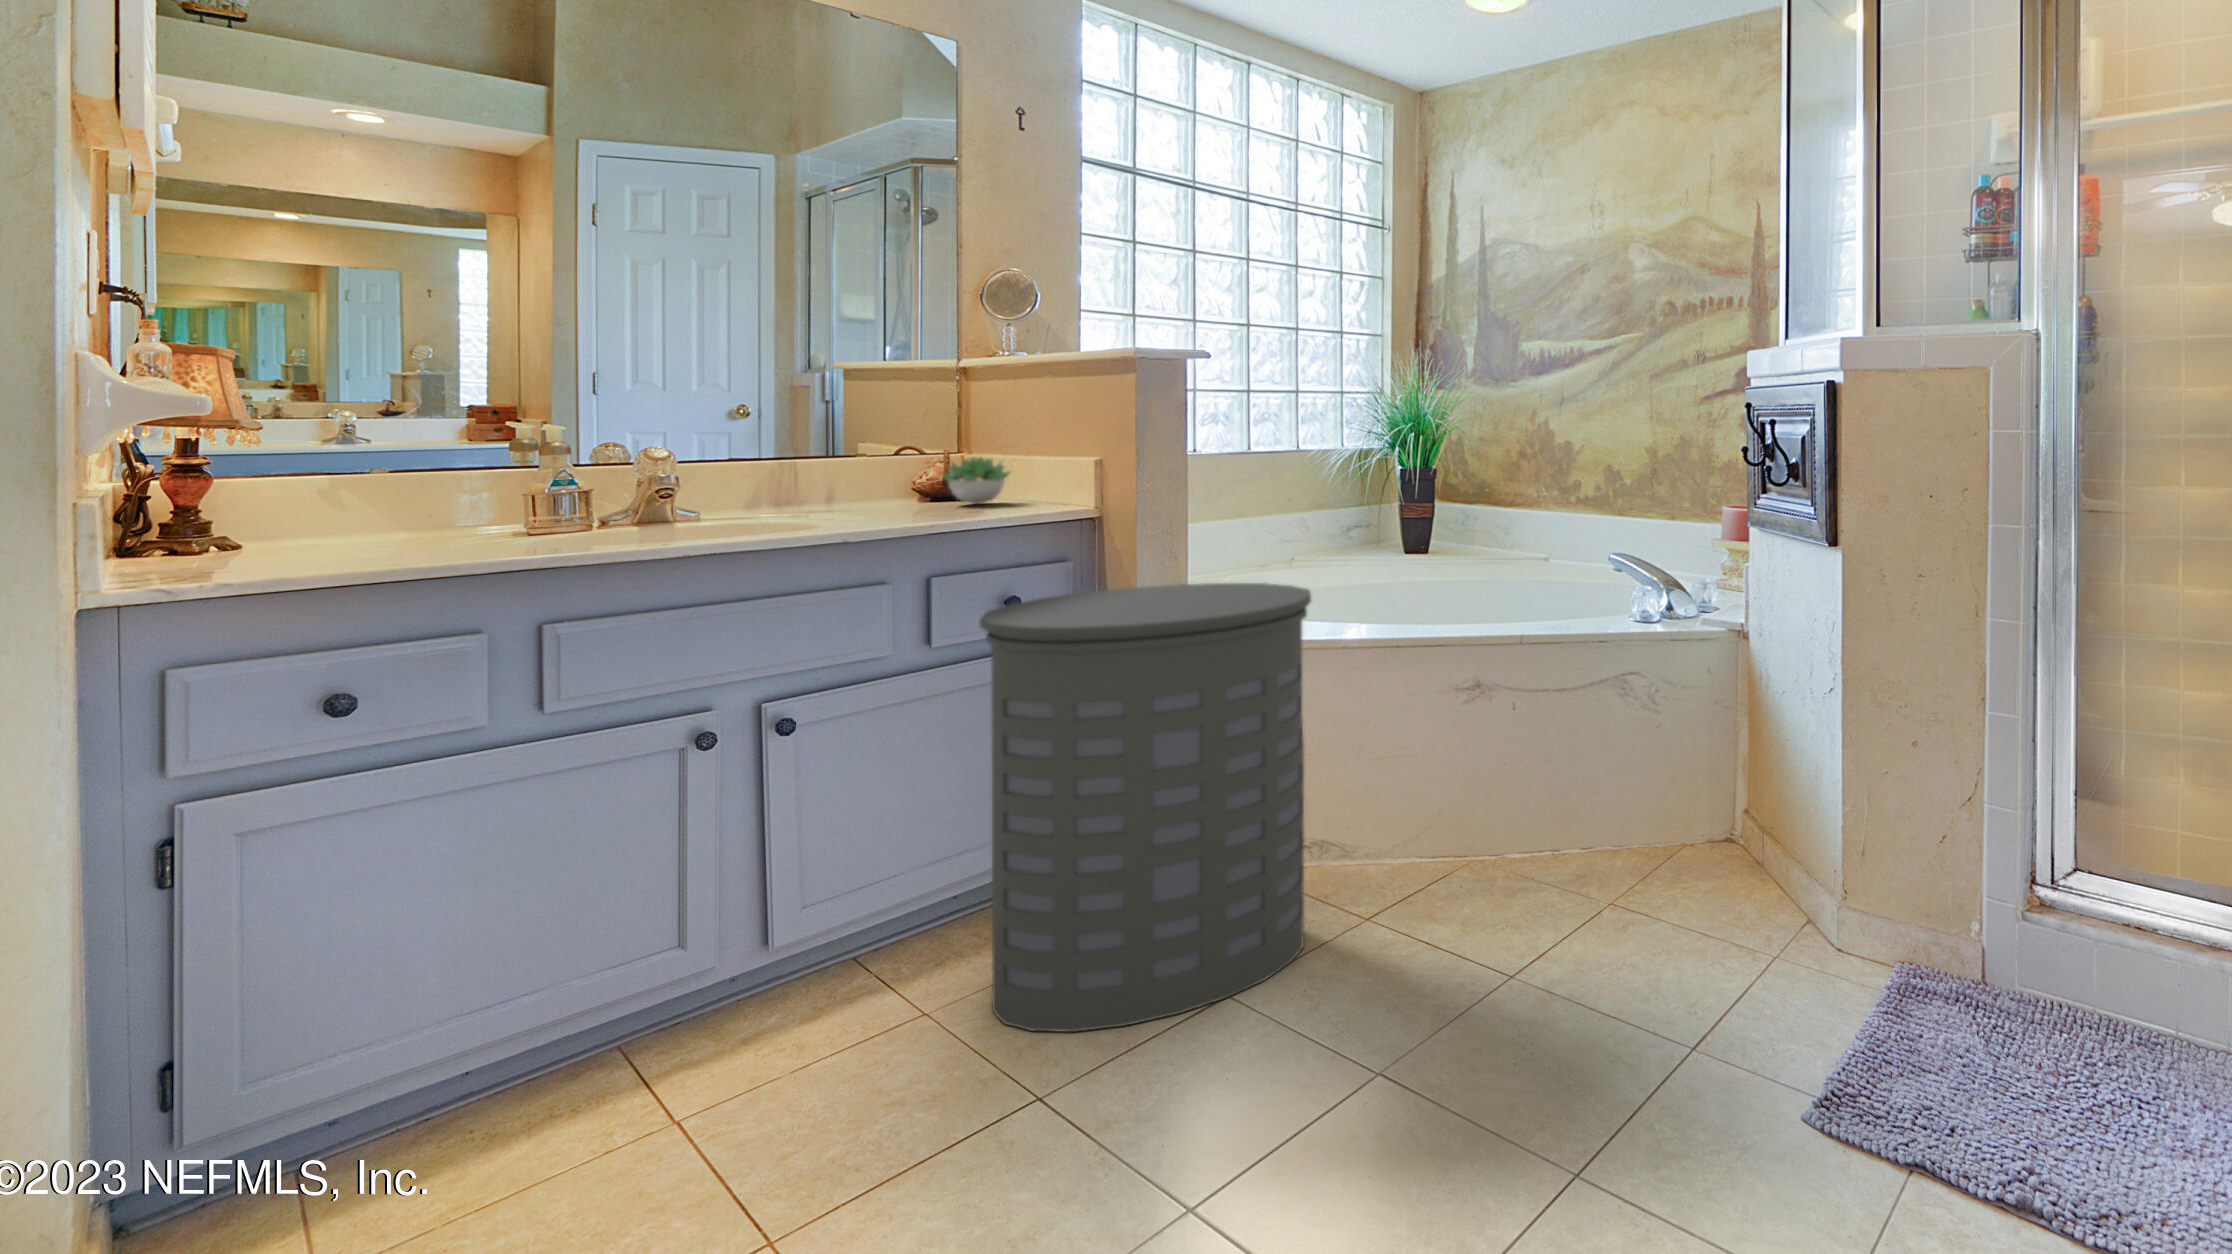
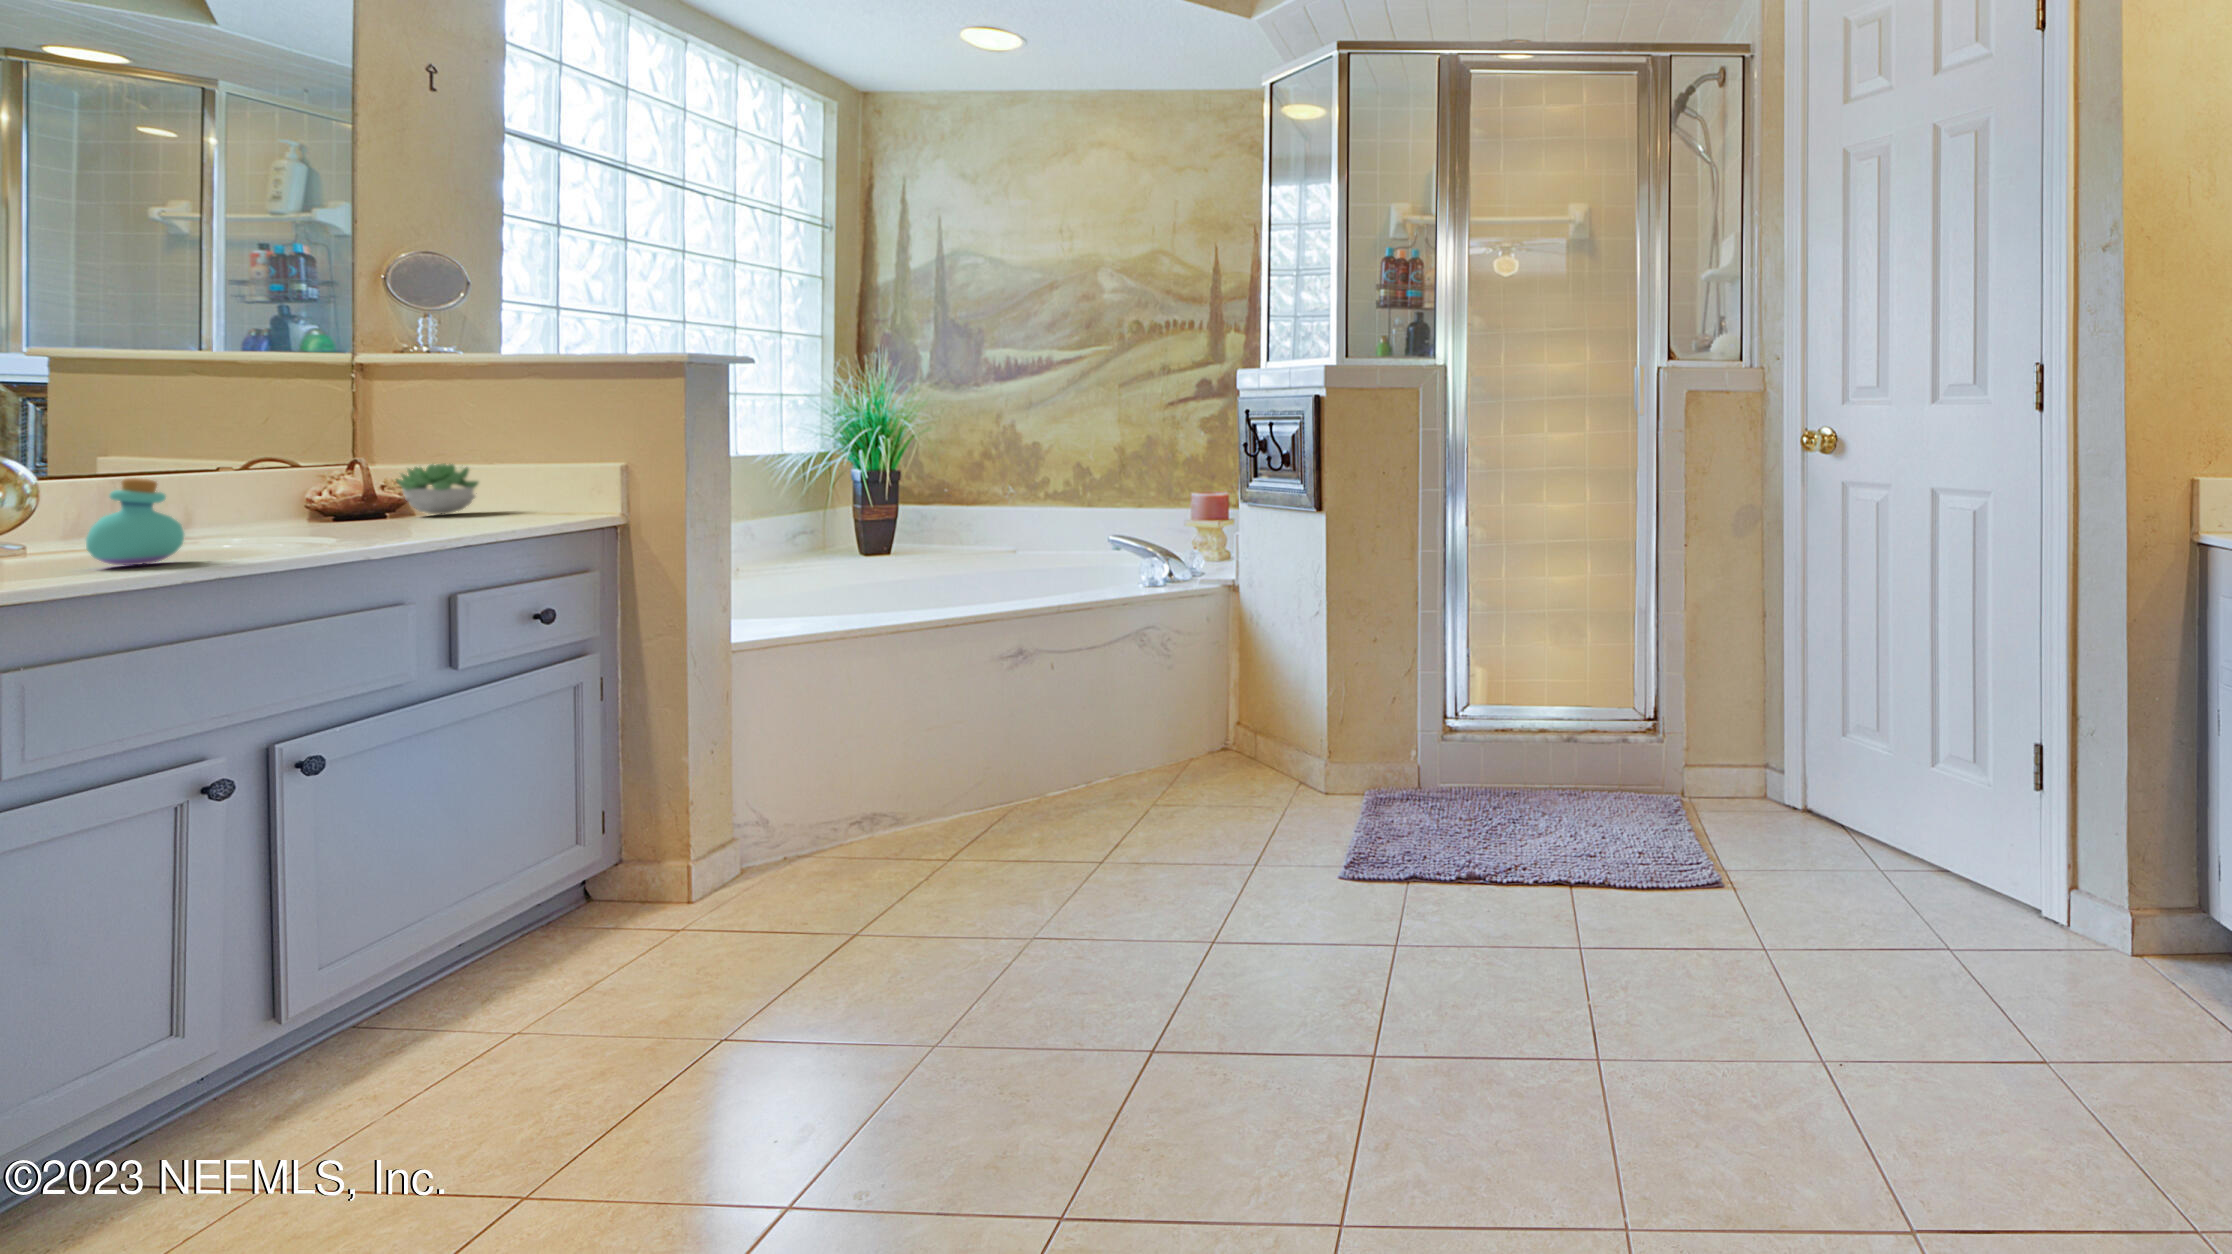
perfume bottle: none [586,471,659,550] -> present [86,478,184,565]
laundry hamper: present [980,583,1311,1032] -> none [588,568,908,986]

